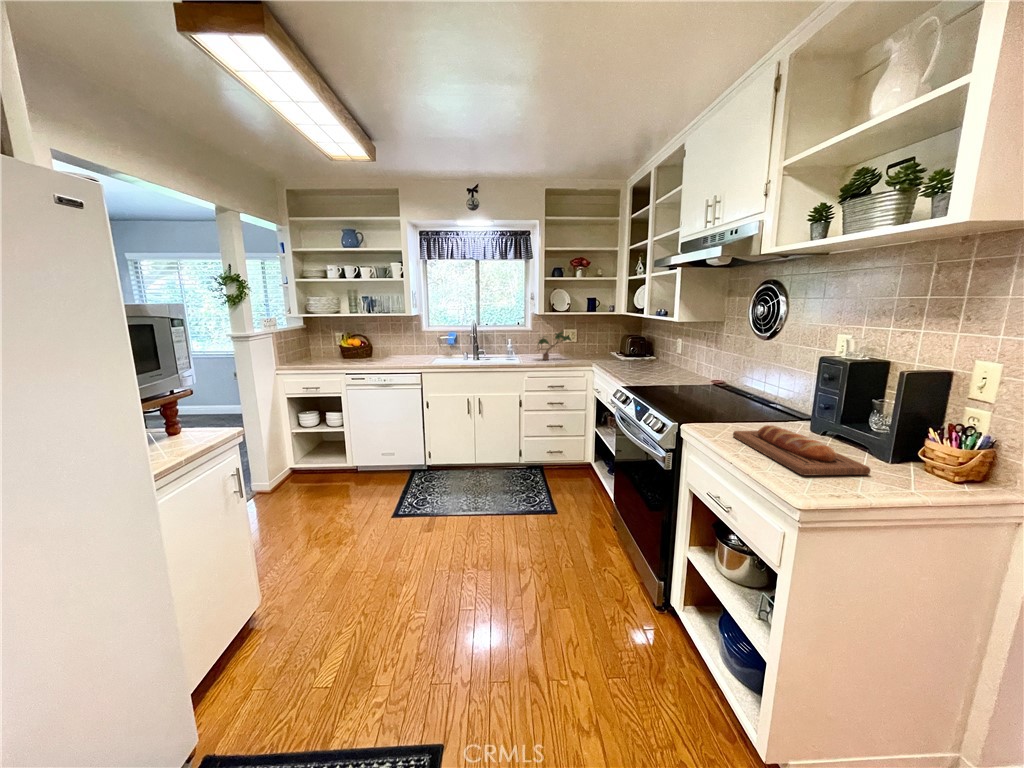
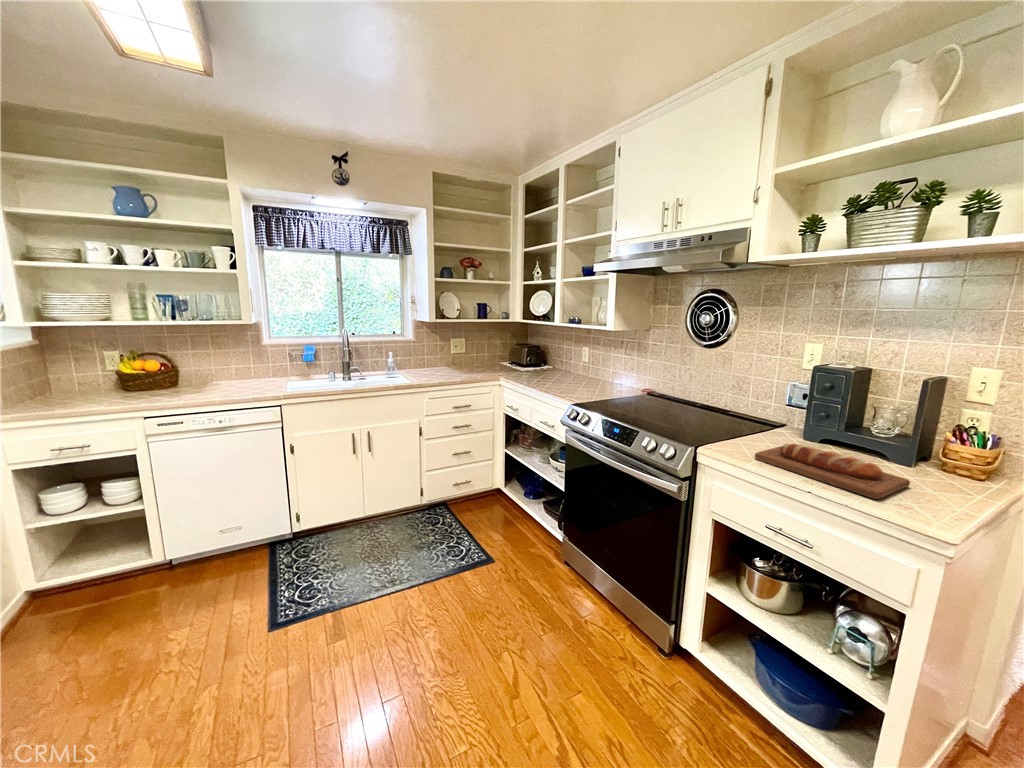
potted plant: present [538,332,571,360] -> none [430,340,478,376]

